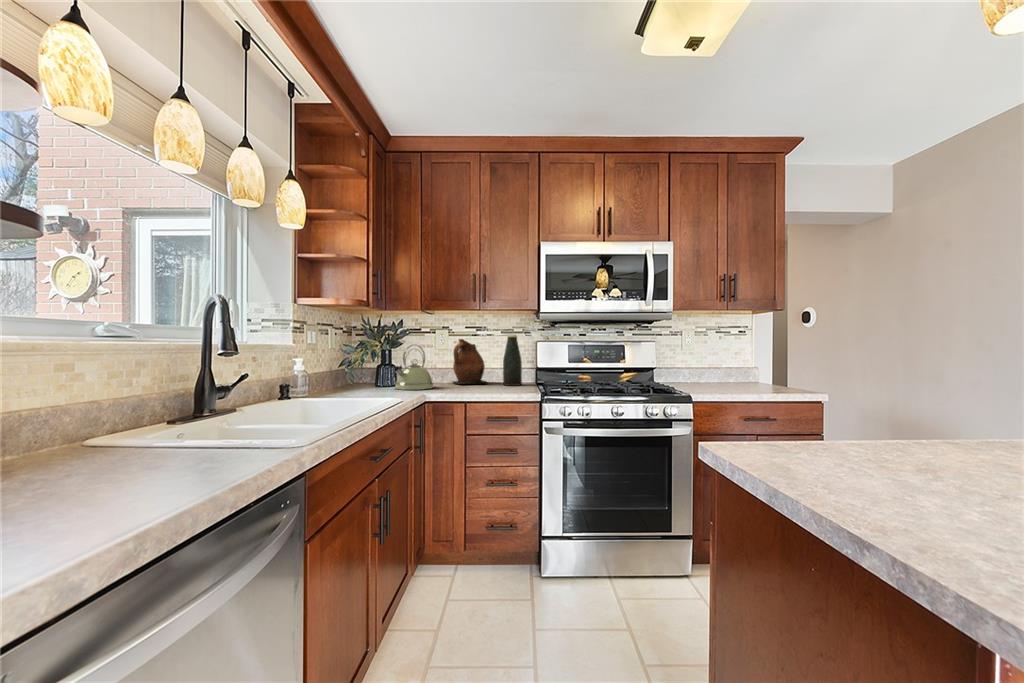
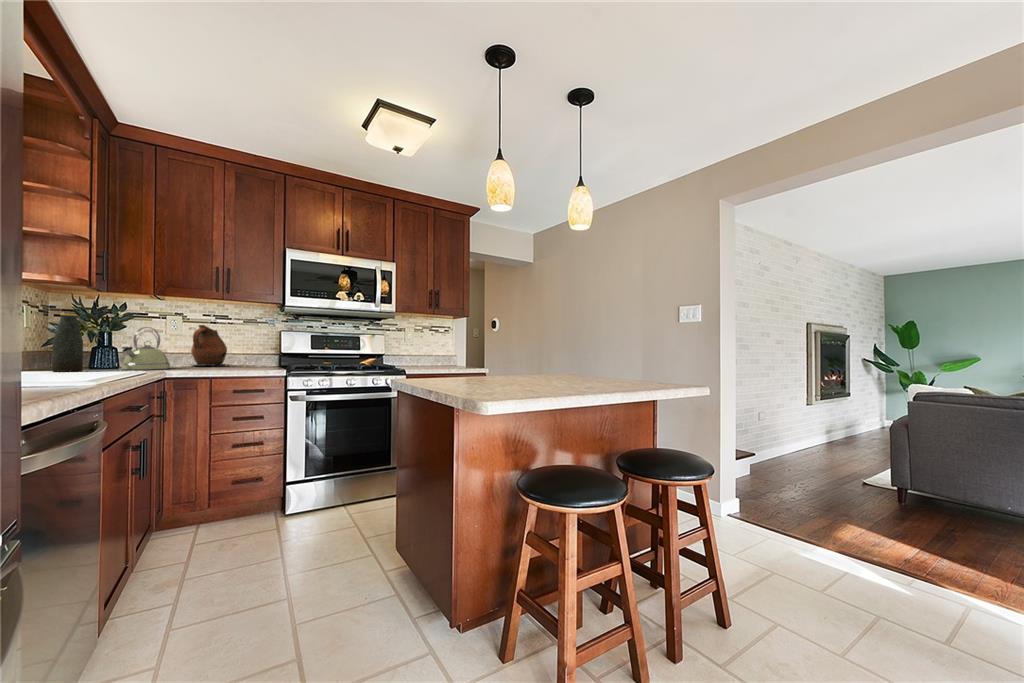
bottle: present [503,336,522,386] -> present [52,314,83,372]

